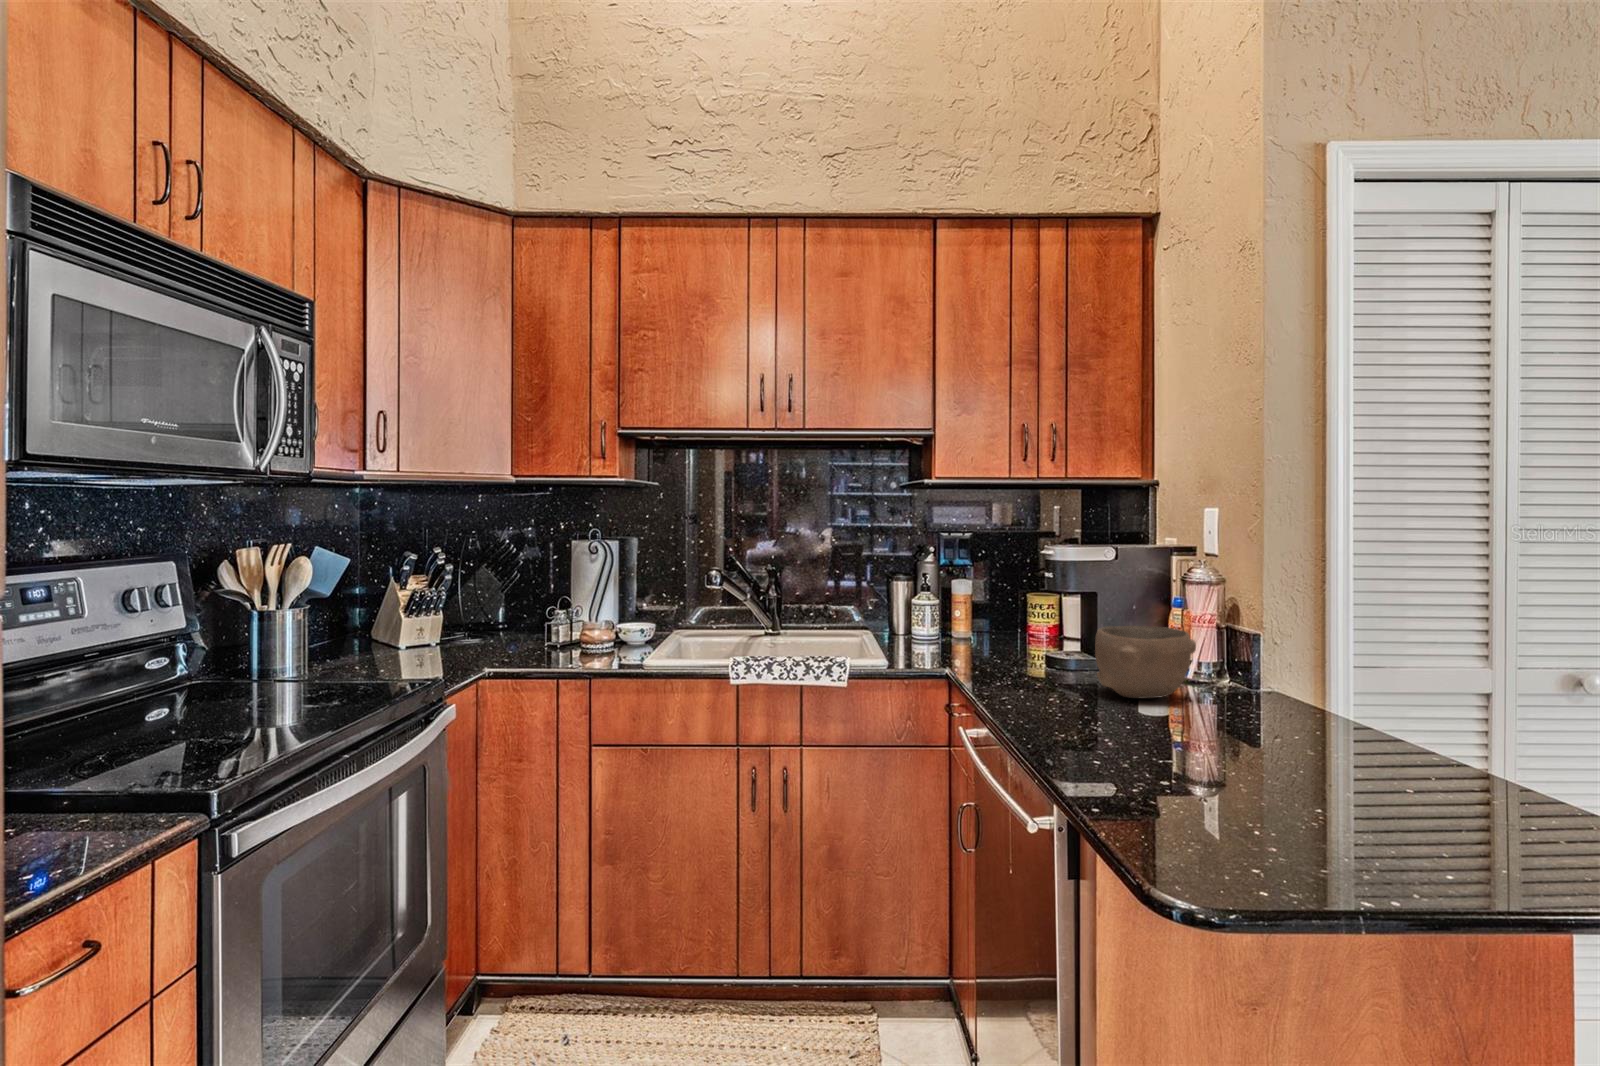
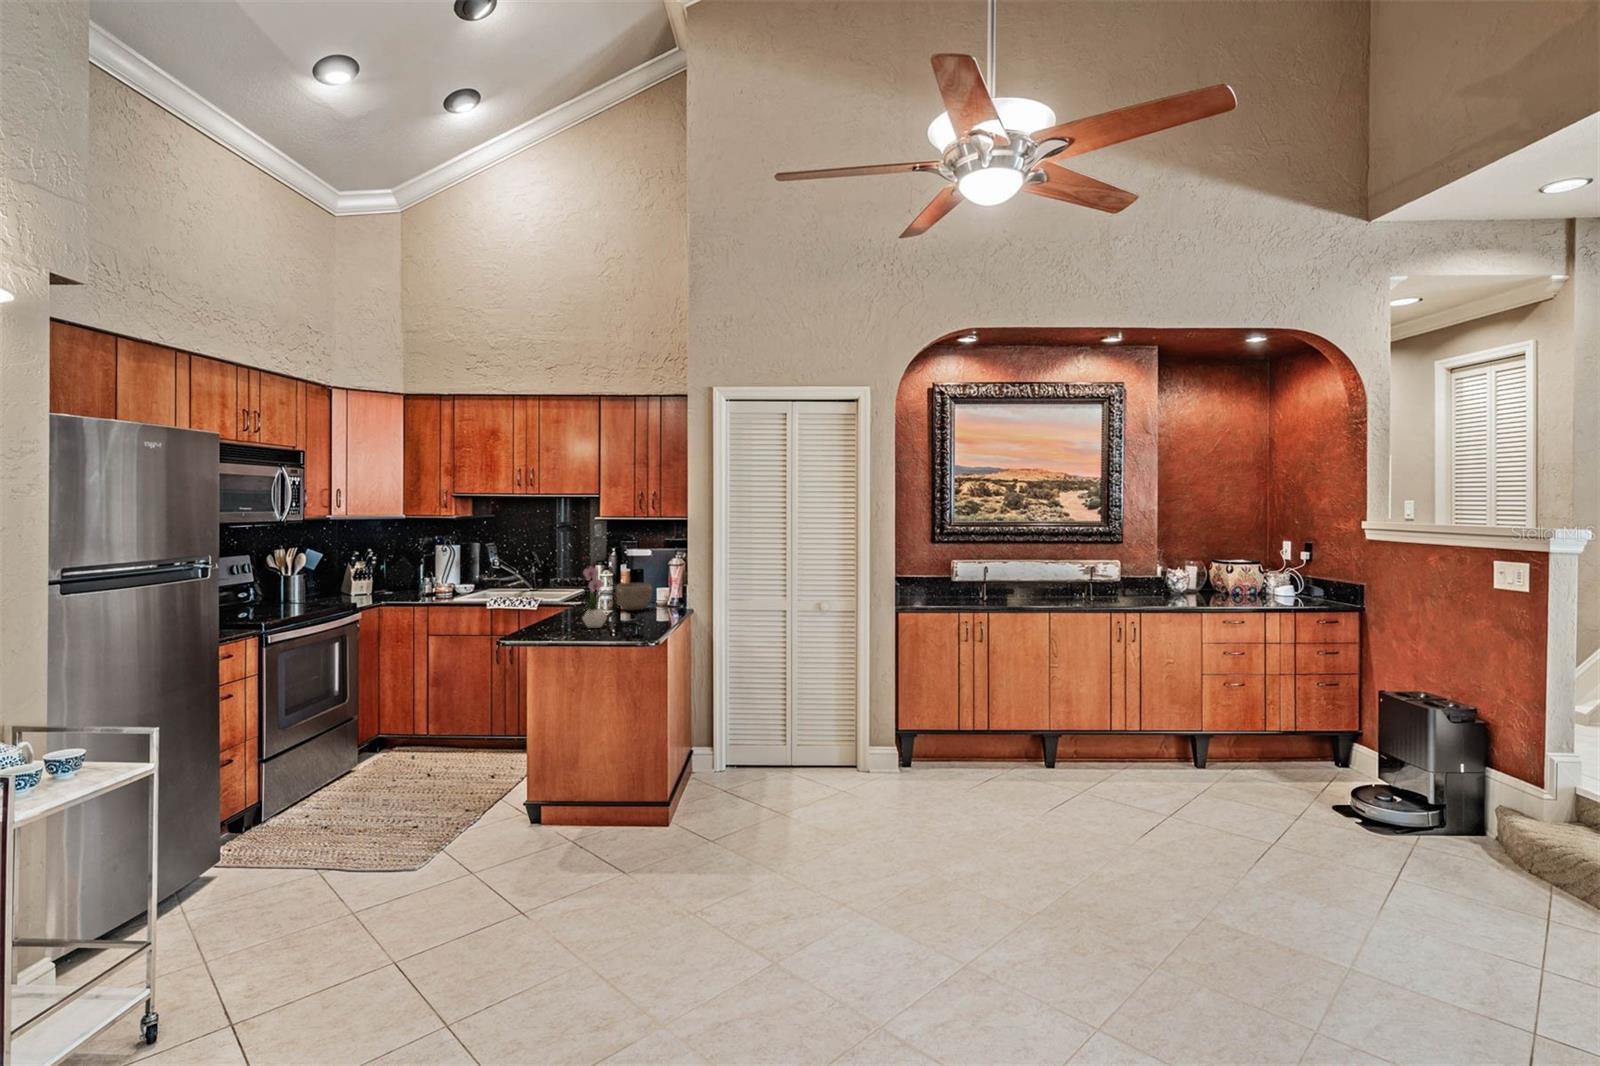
flower arrangement: none [1200,559,1286,789] -> present [583,566,607,628]

